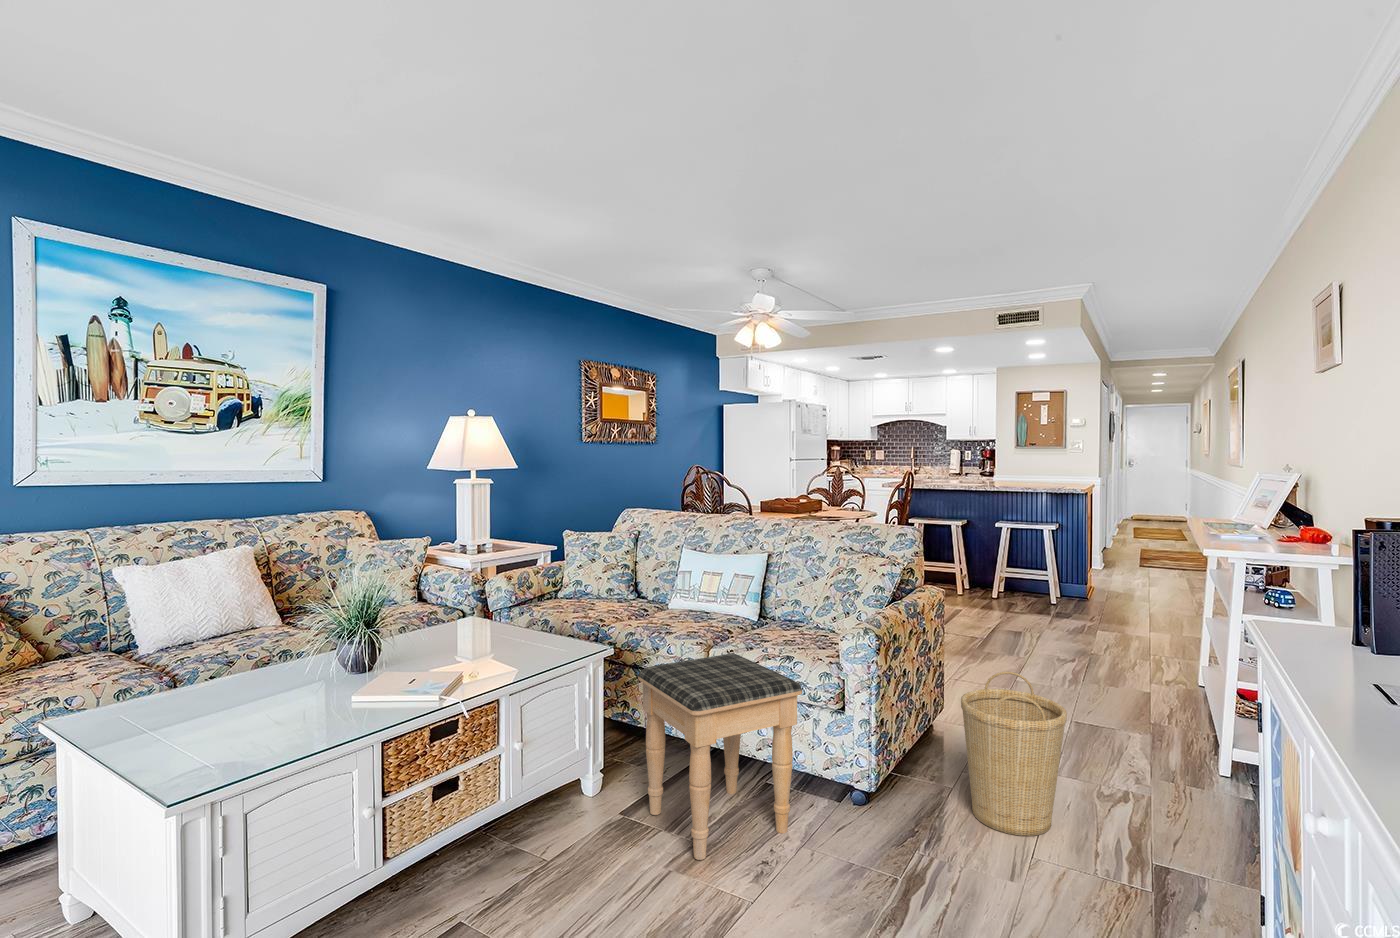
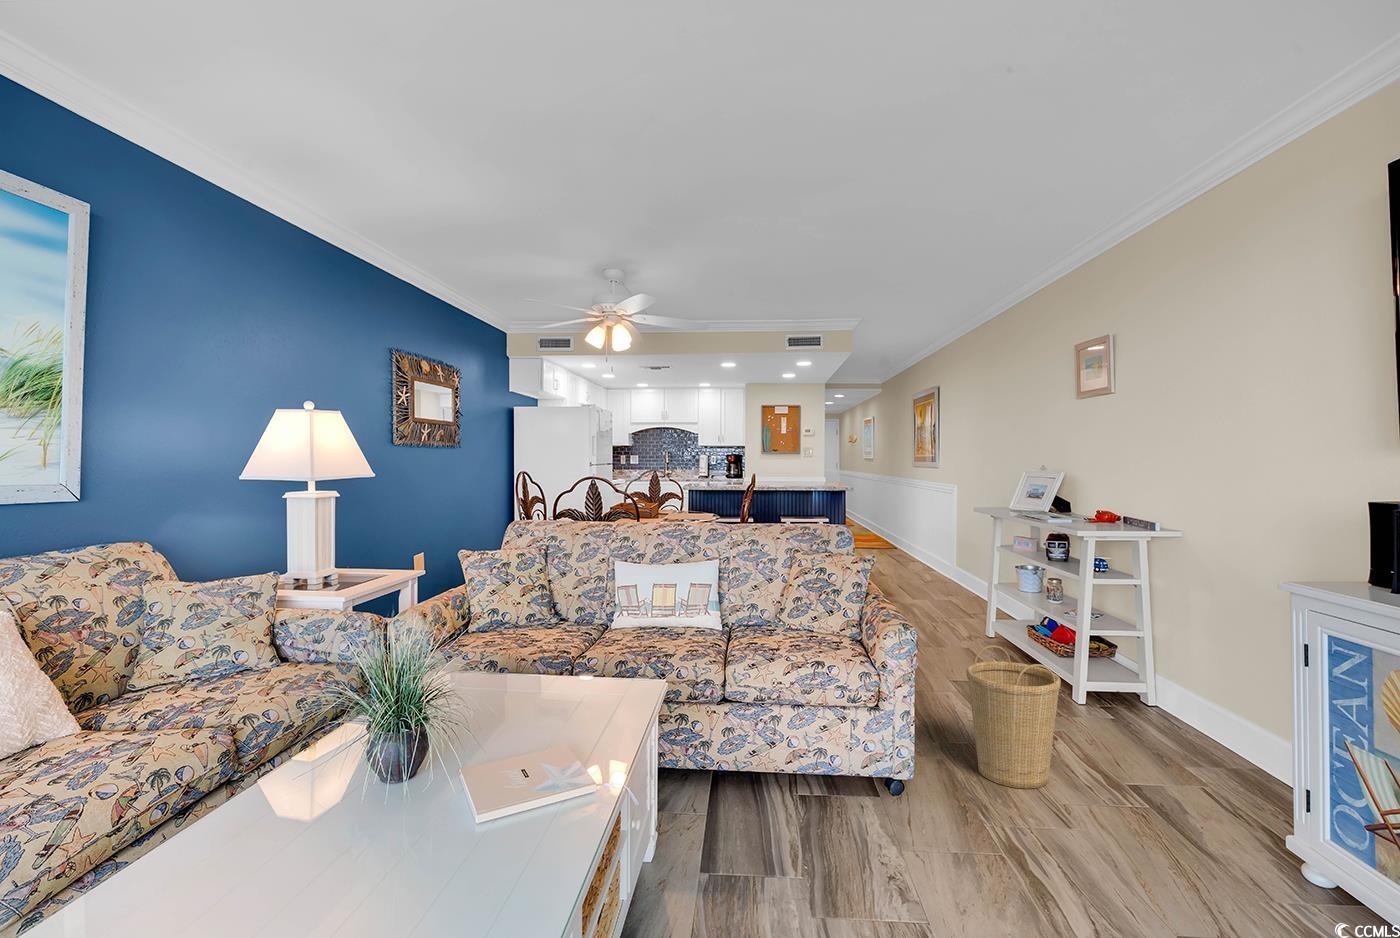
footstool: present [638,654,802,860] -> none [715,666,887,896]

